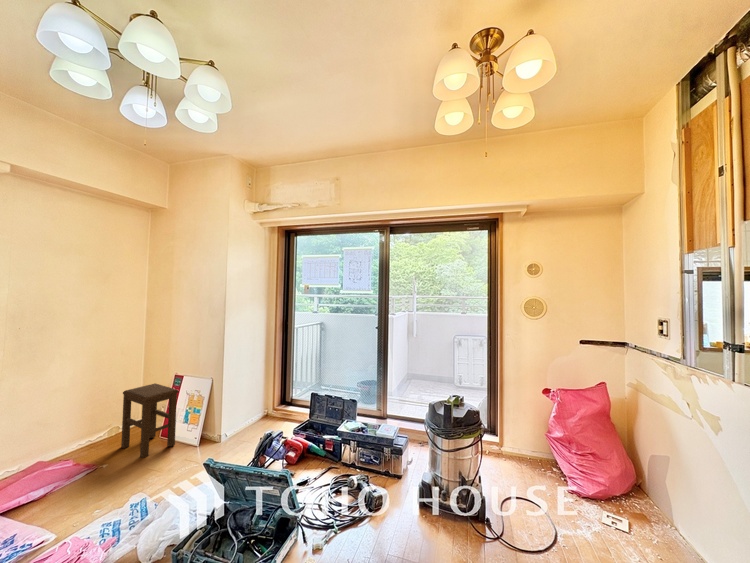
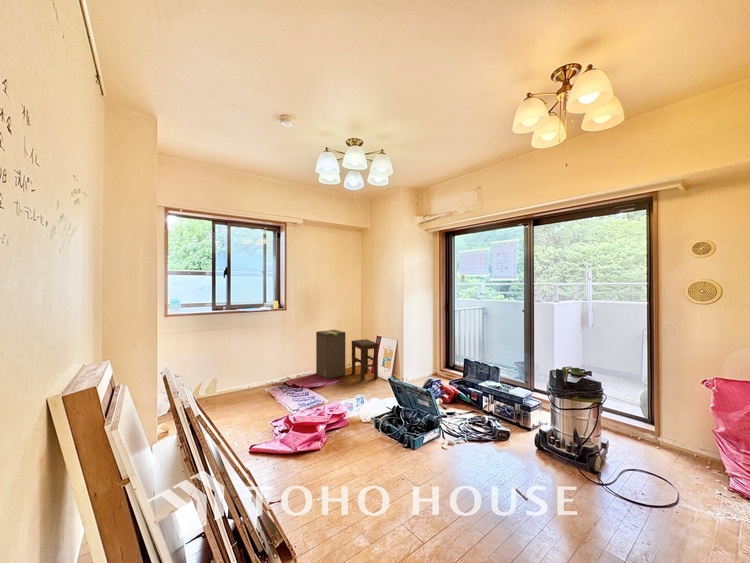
cardboard box: none [32,375,110,476] -> present [316,330,346,379]

